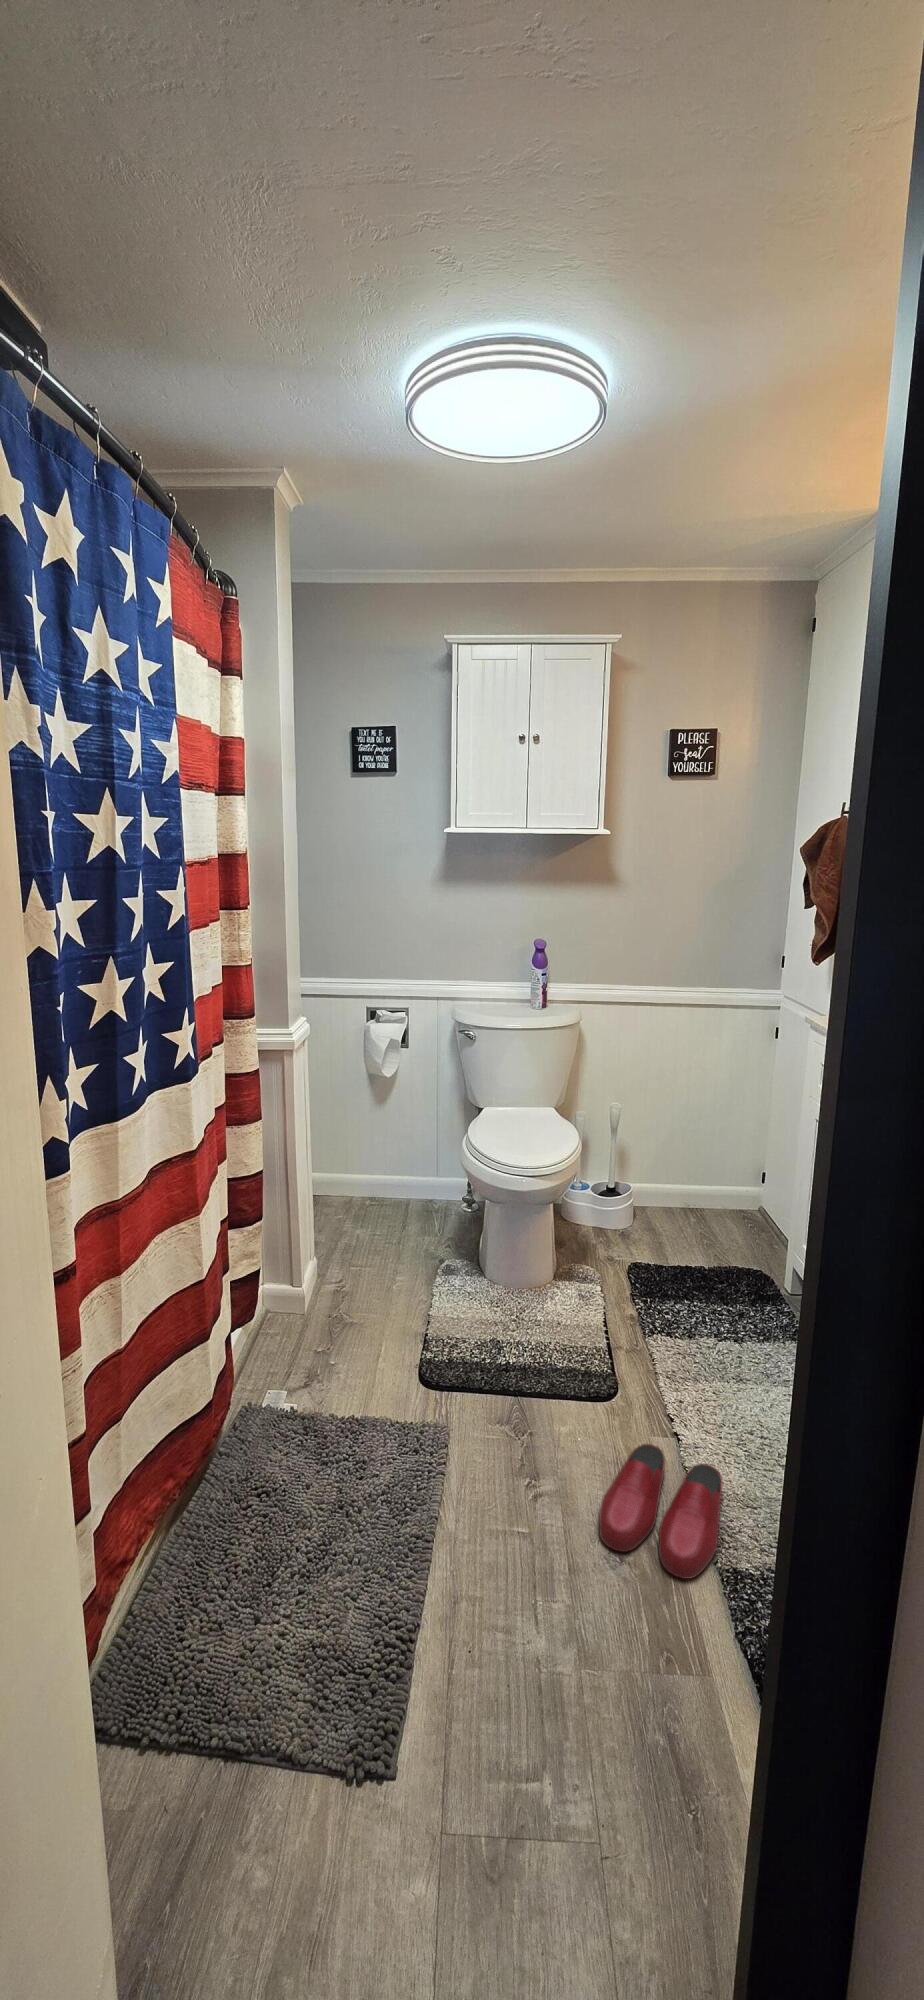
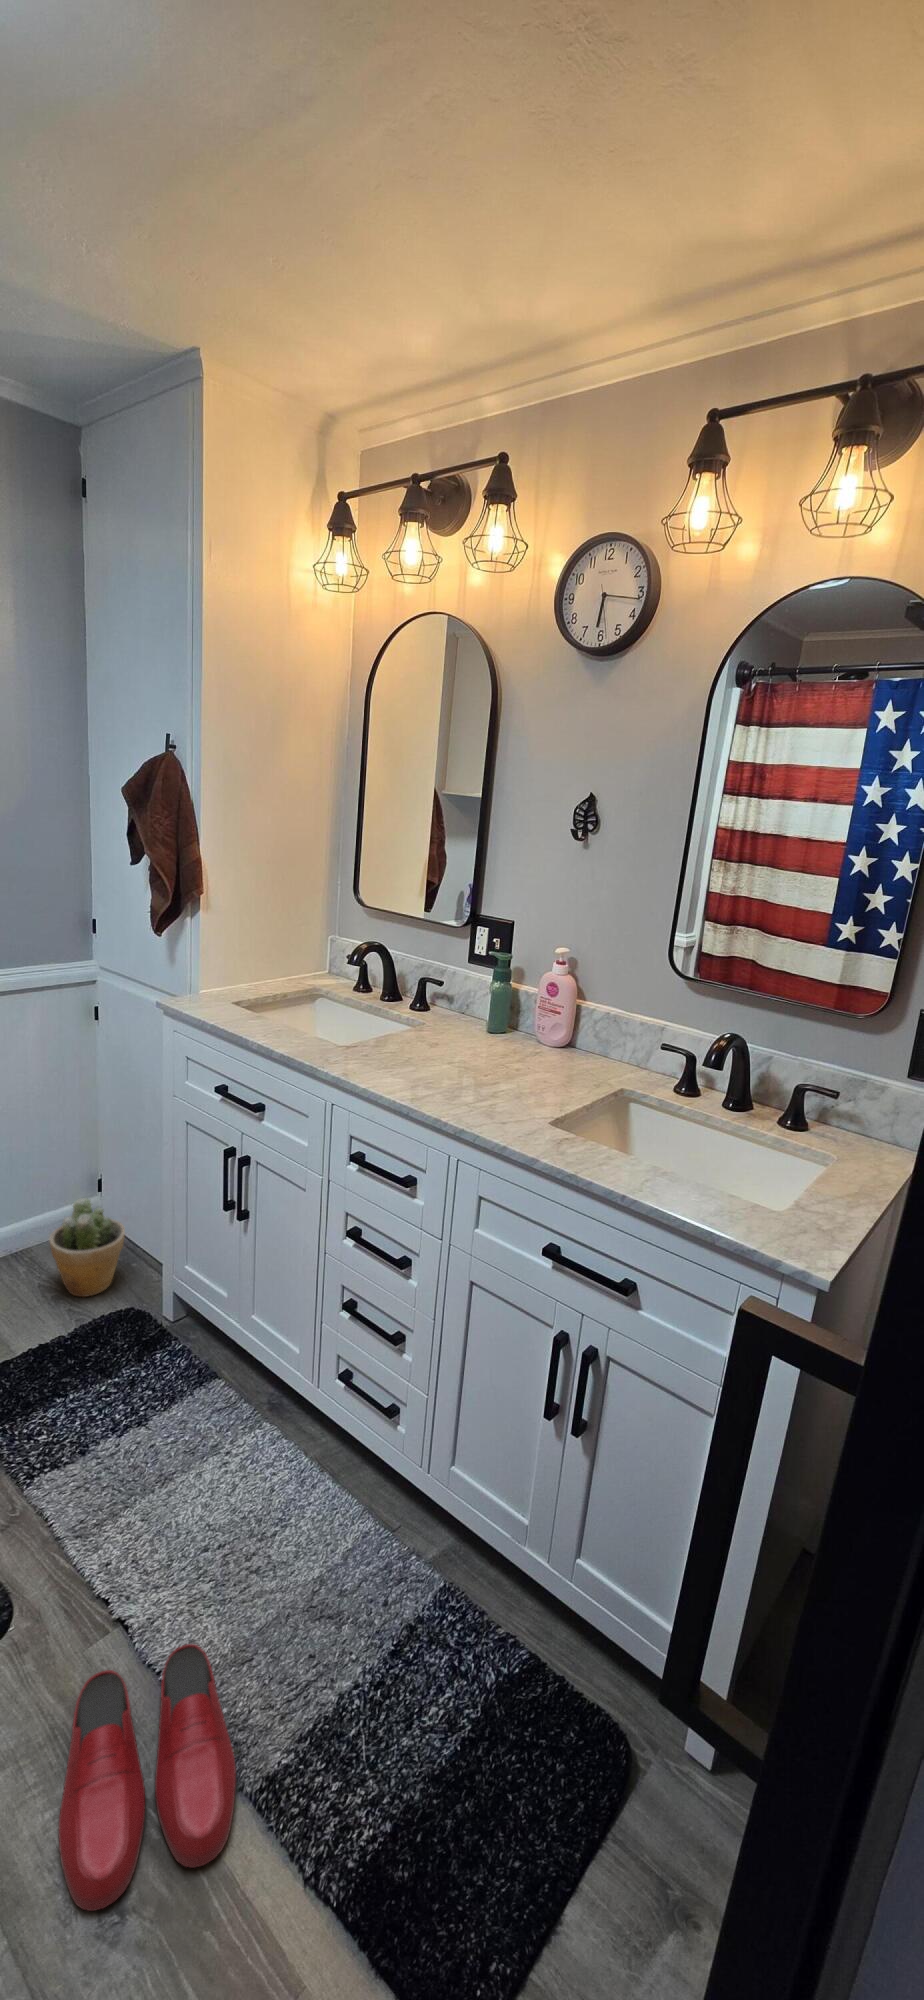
potted plant: none [710,1173,769,1253] -> present [50,1198,125,1297]

